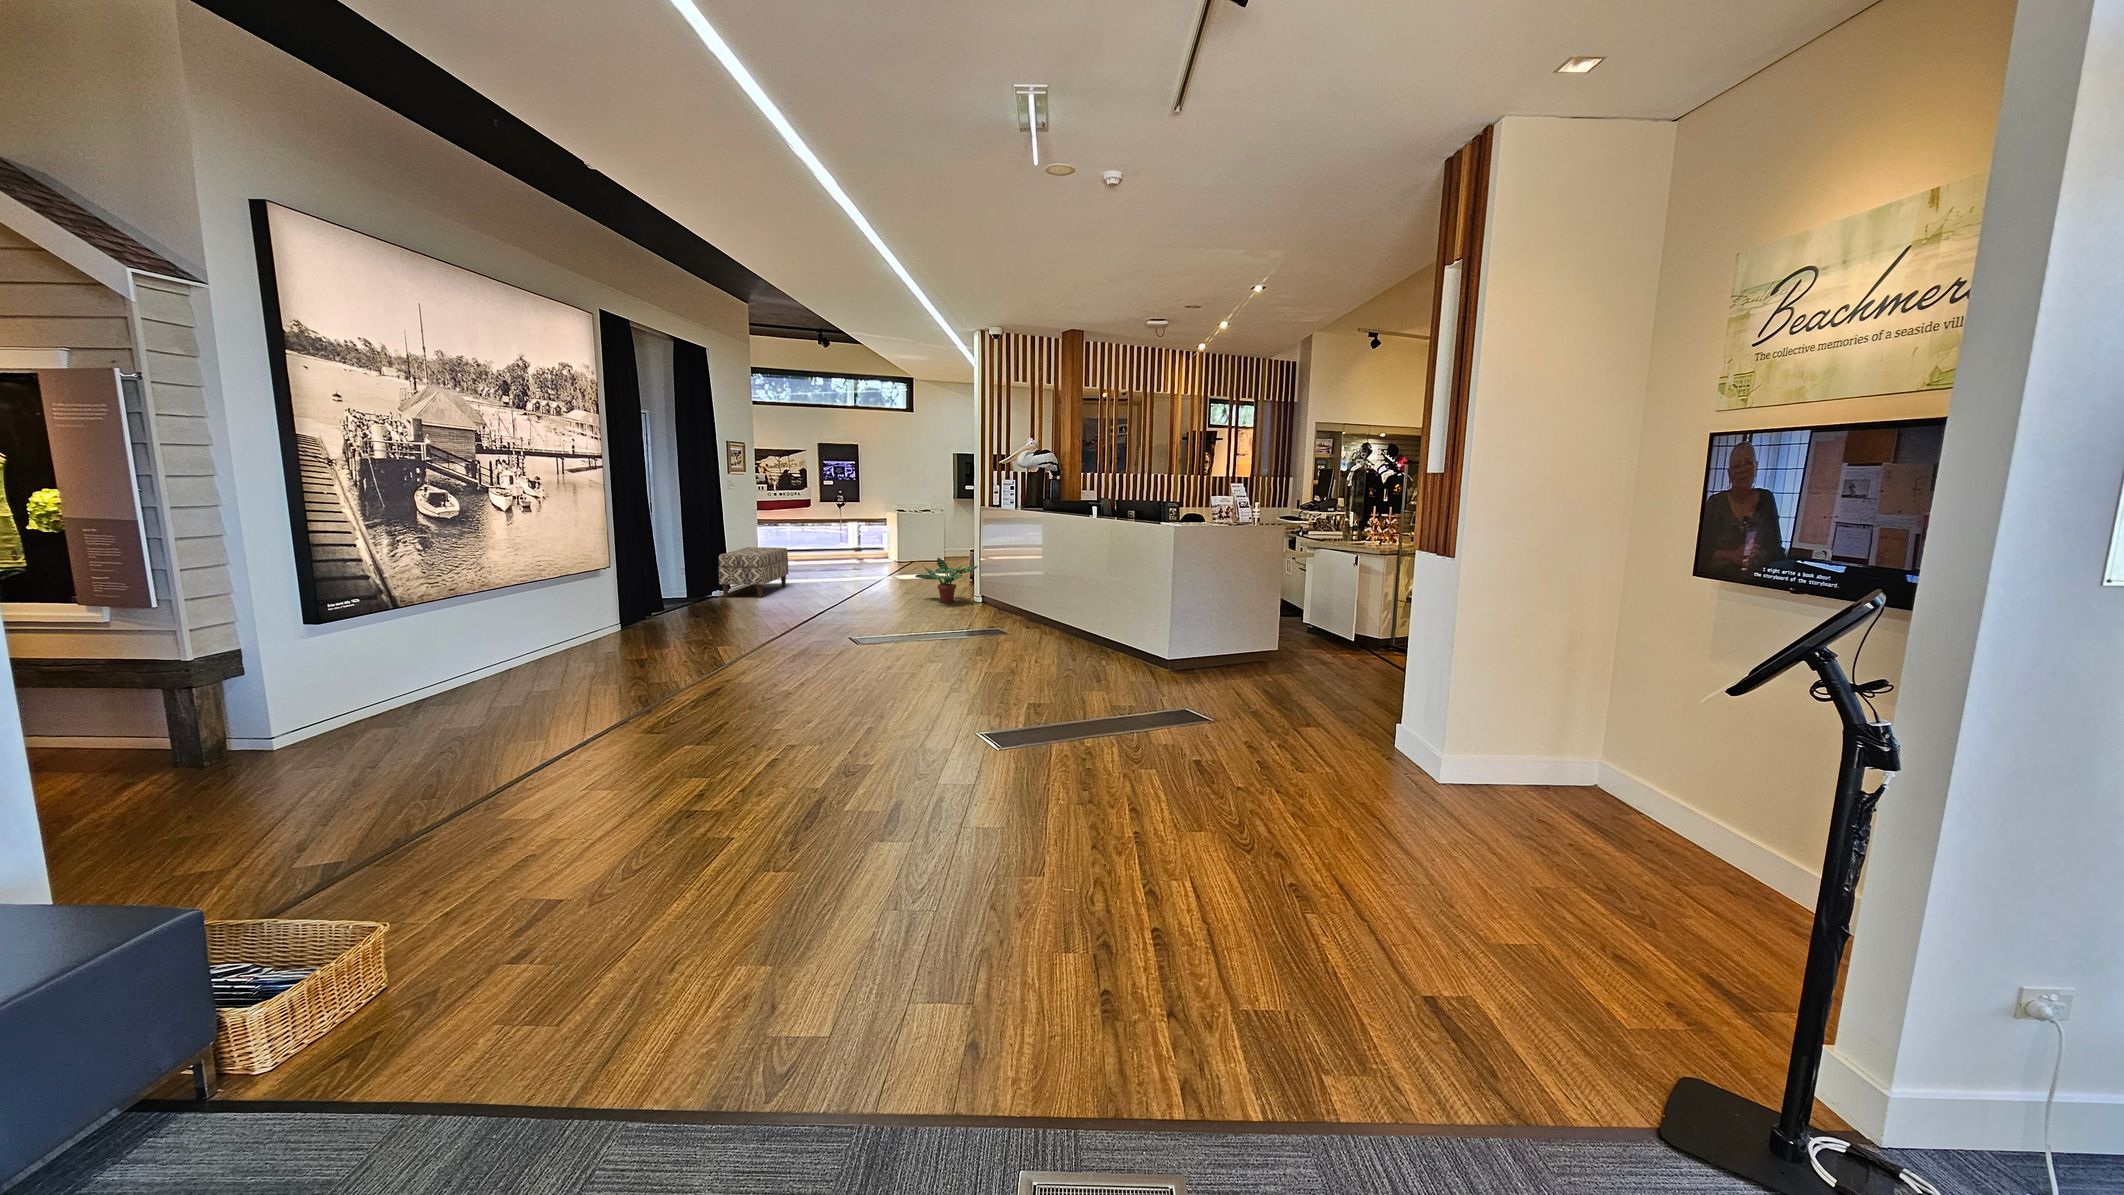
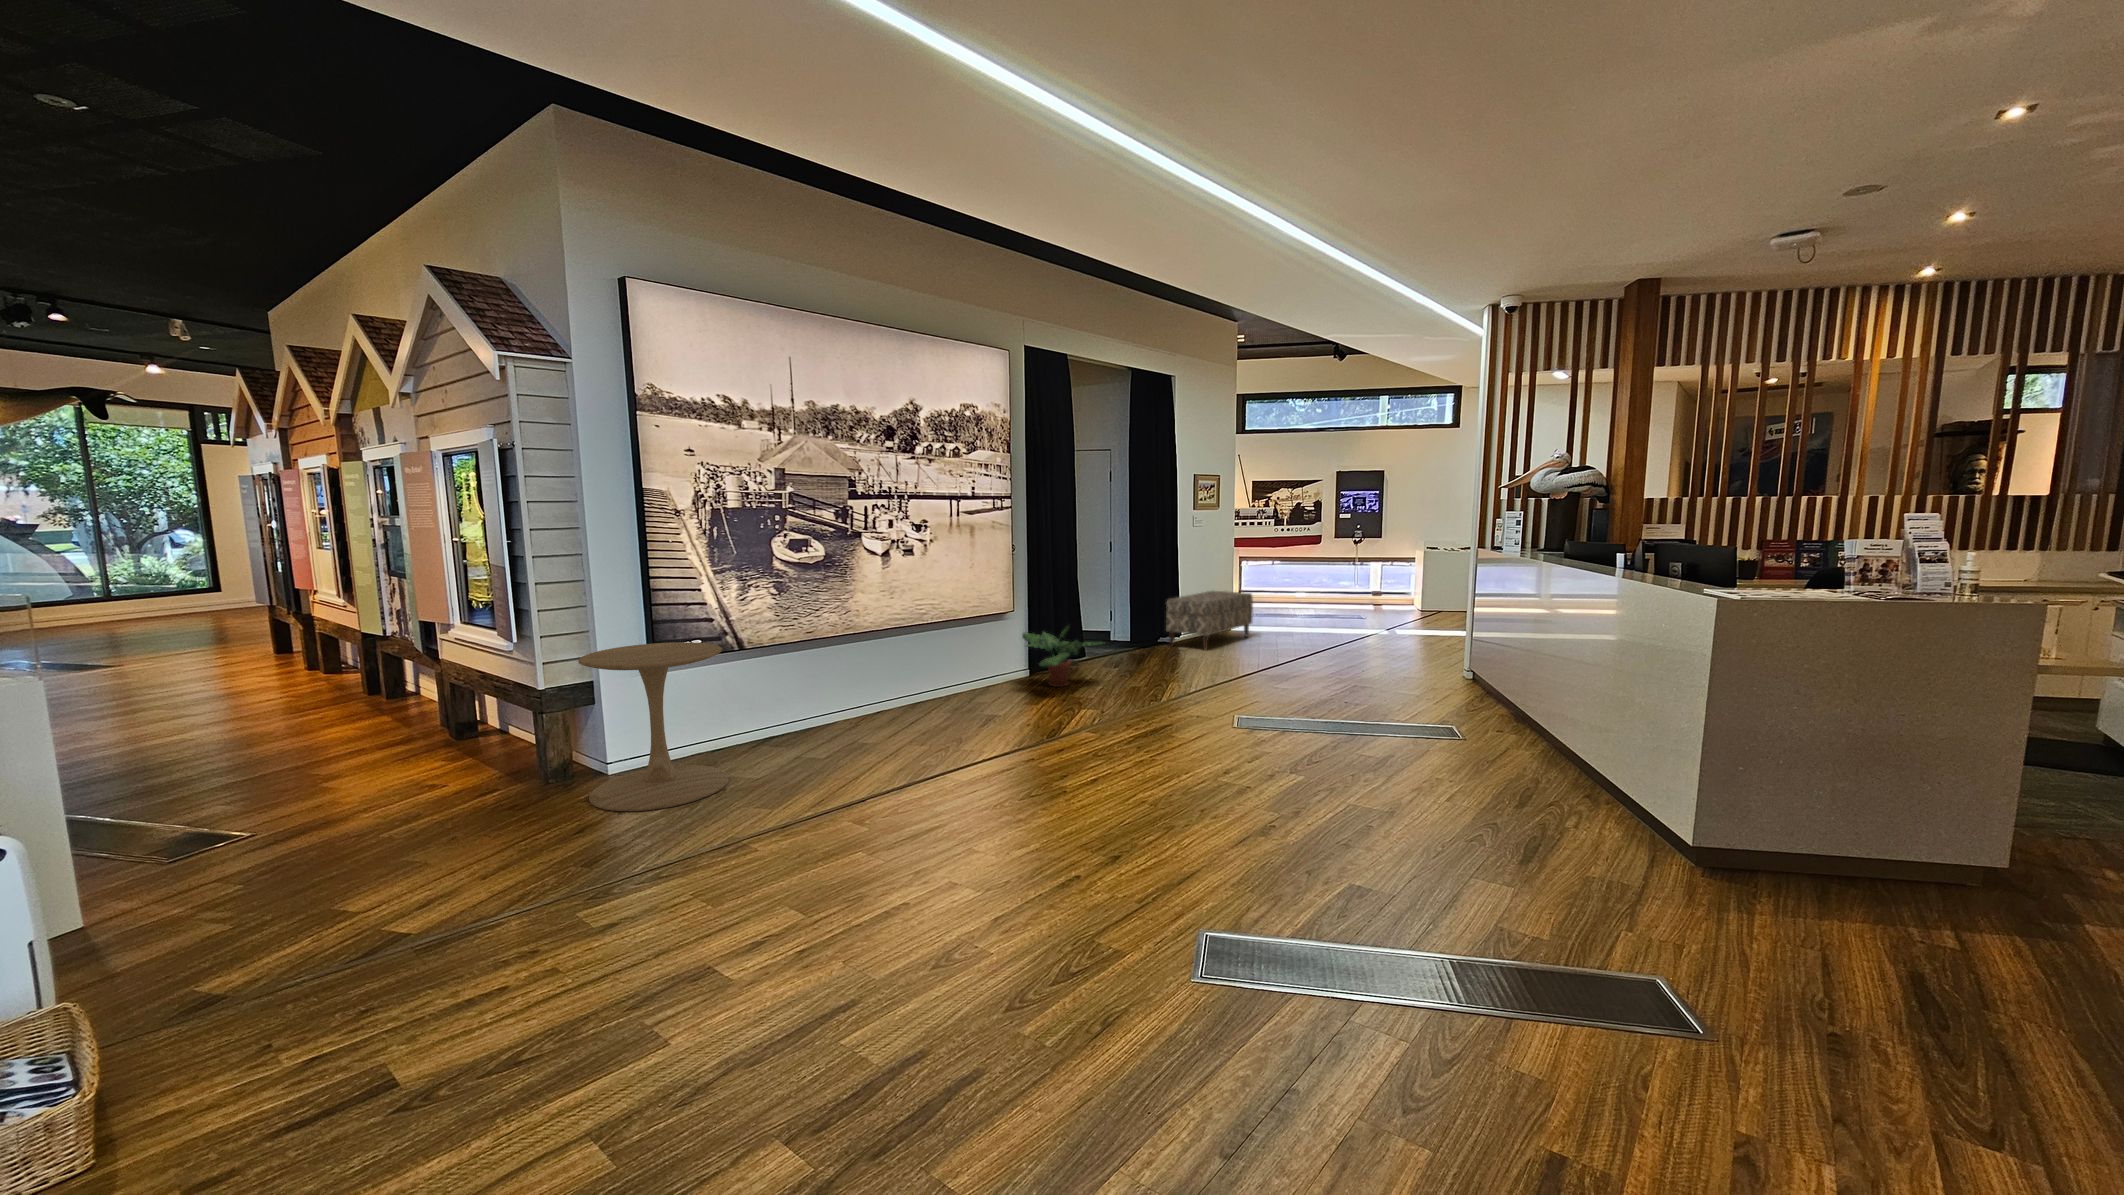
potted plant: present [915,557,978,603] -> present [1022,626,1102,687]
pedestal table: none [255,597,441,767] -> present [578,642,729,811]

